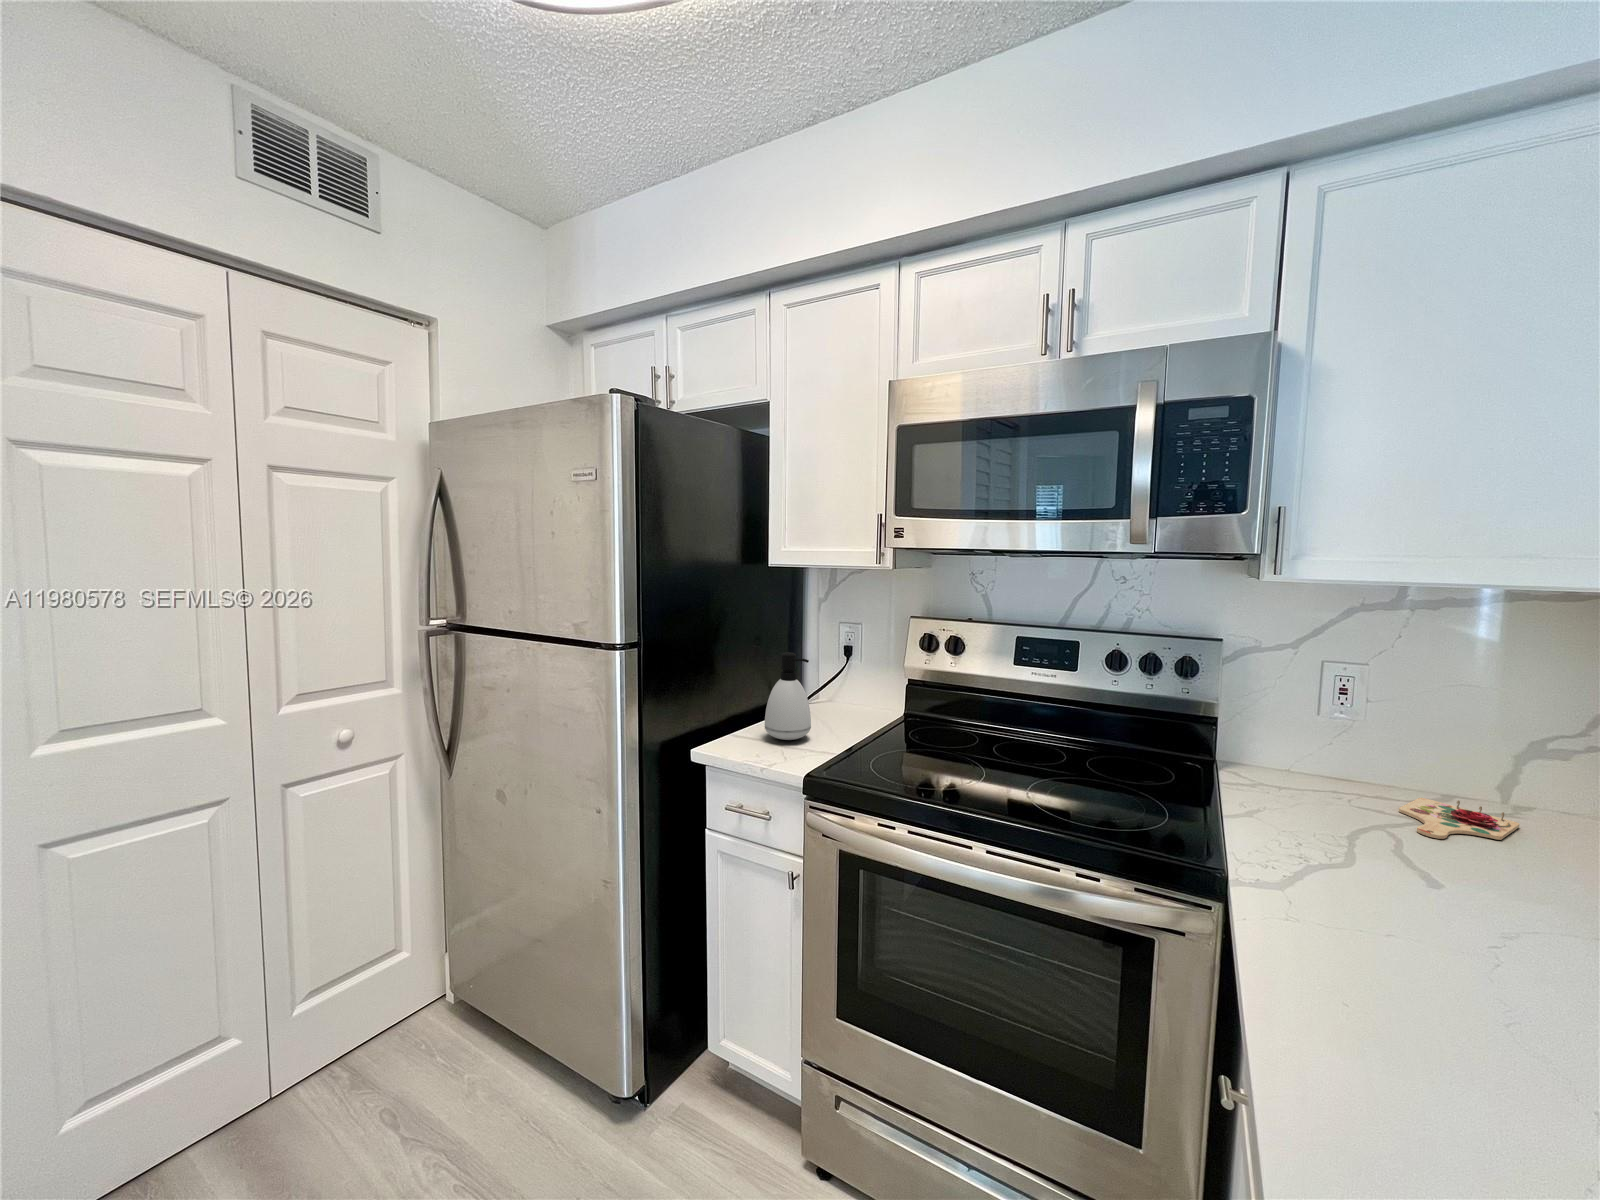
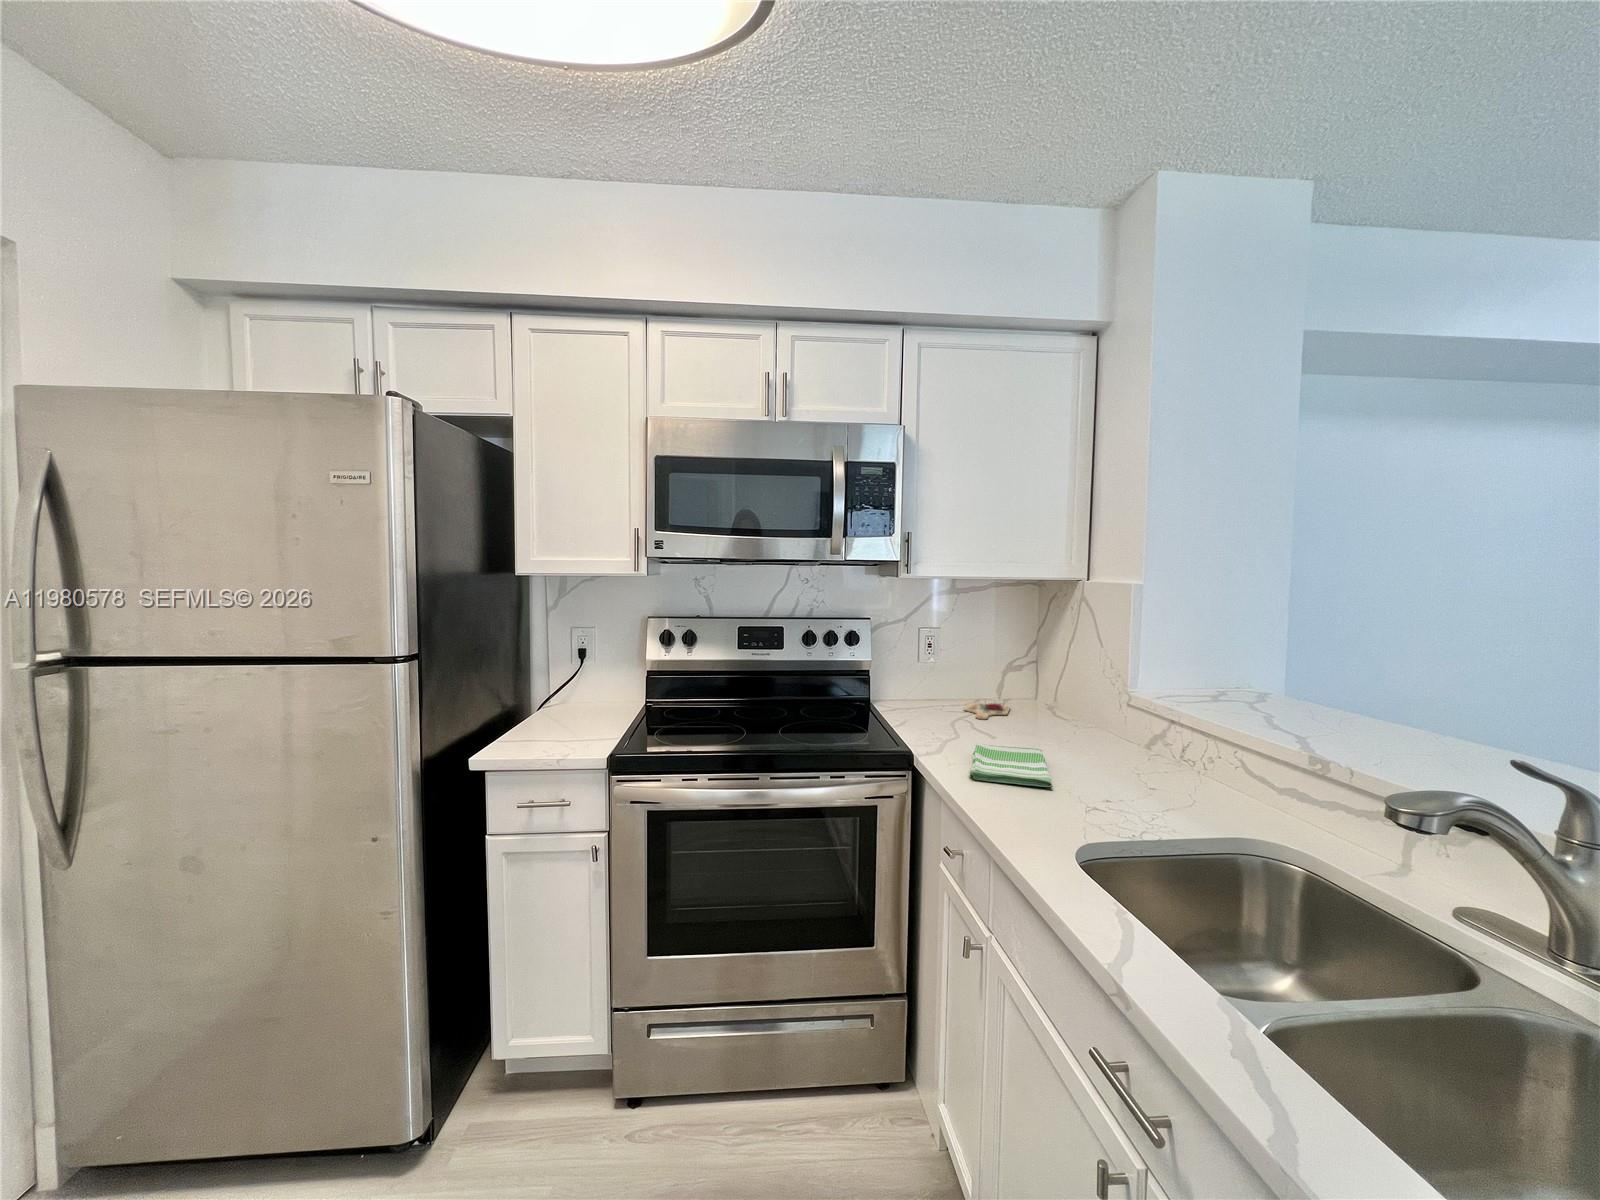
soap dispenser: present [765,652,811,740] -> none [541,653,587,734]
dish towel: none [1311,889,1535,1042] -> present [969,744,1052,787]

